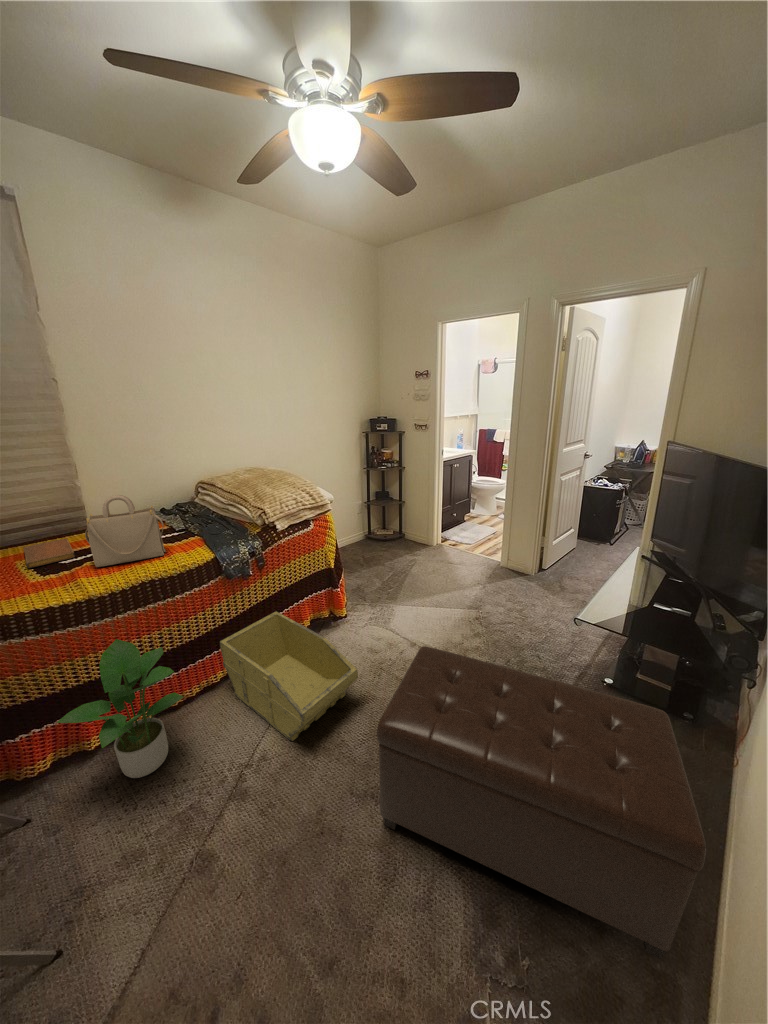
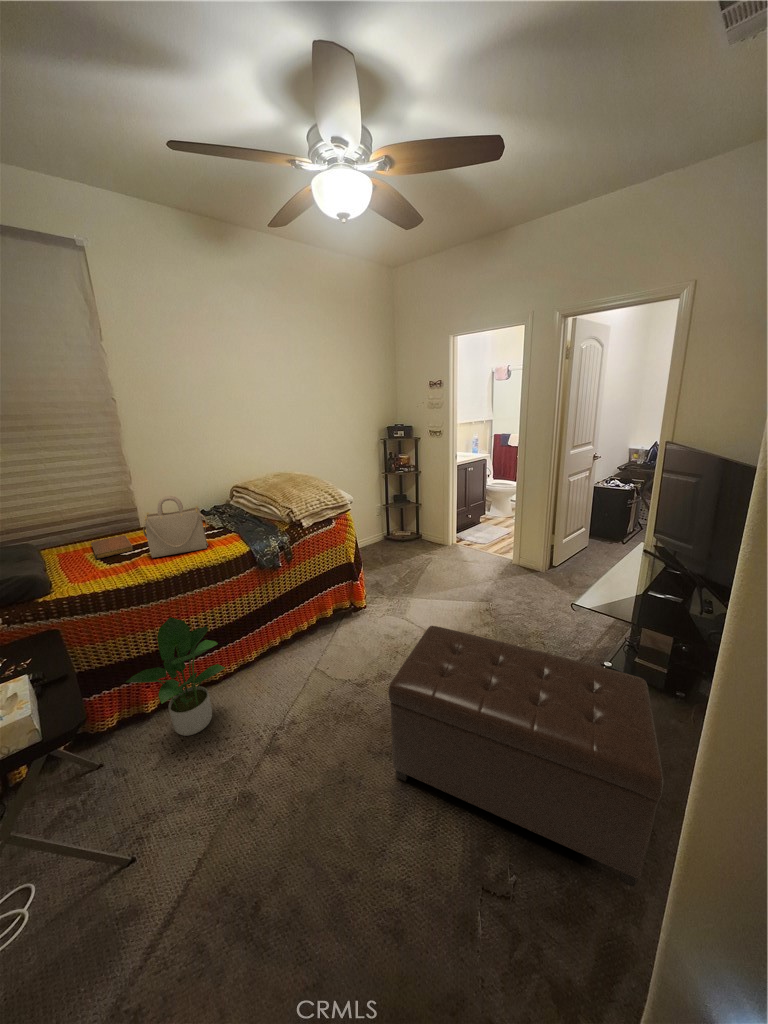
storage bin: present [220,611,358,741] -> none [254,600,375,710]

